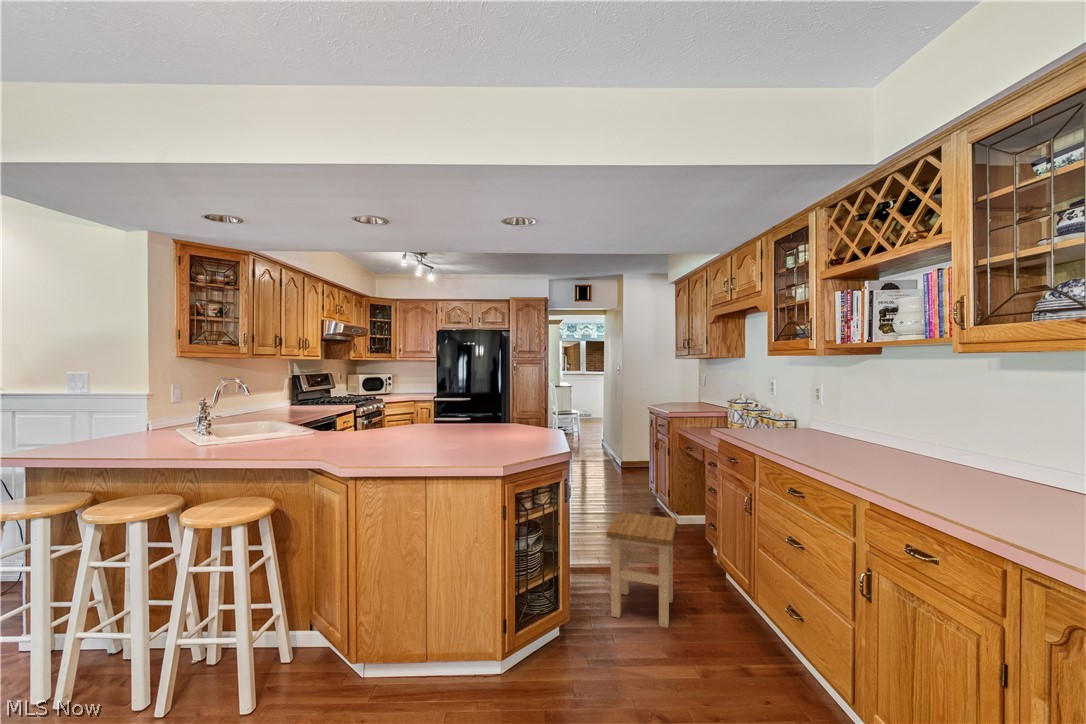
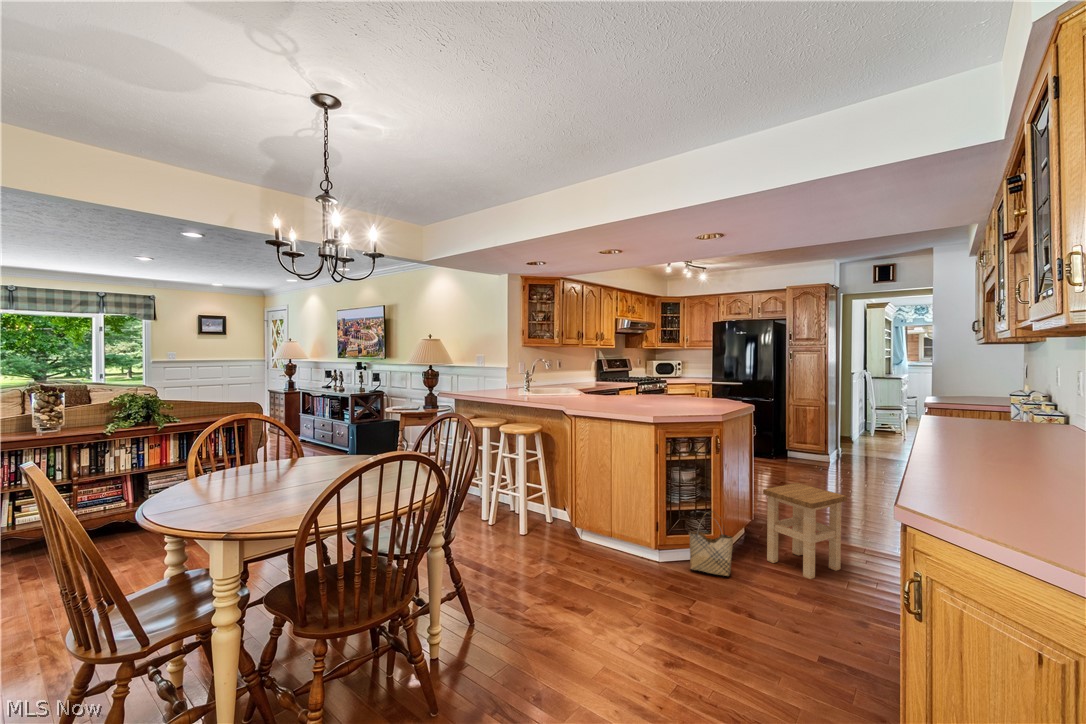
woven basket: none [551,582,606,678] -> present [689,511,733,576]

